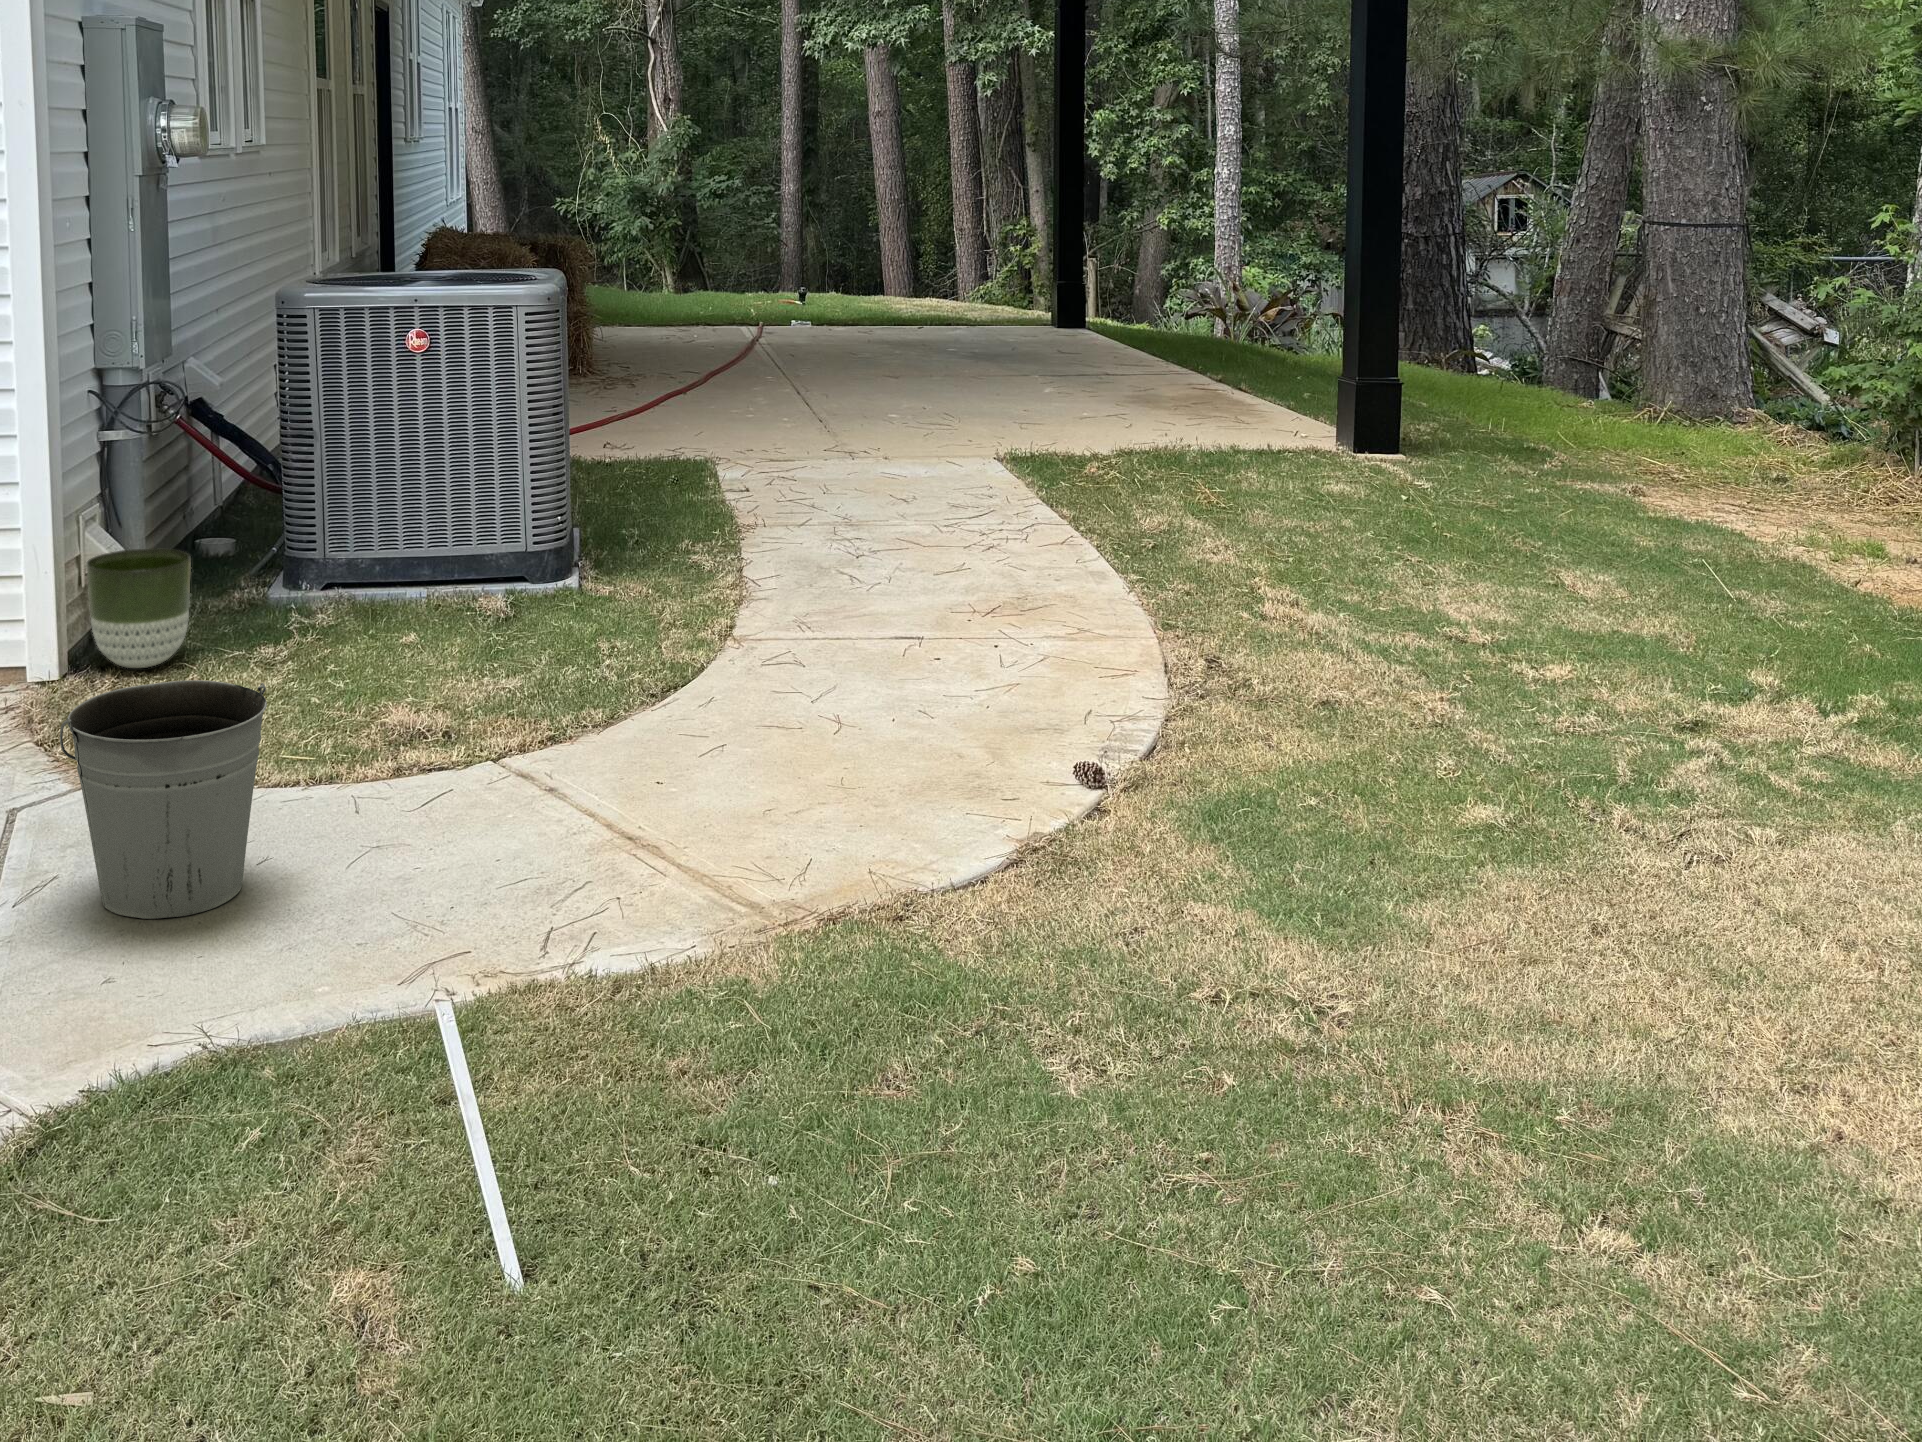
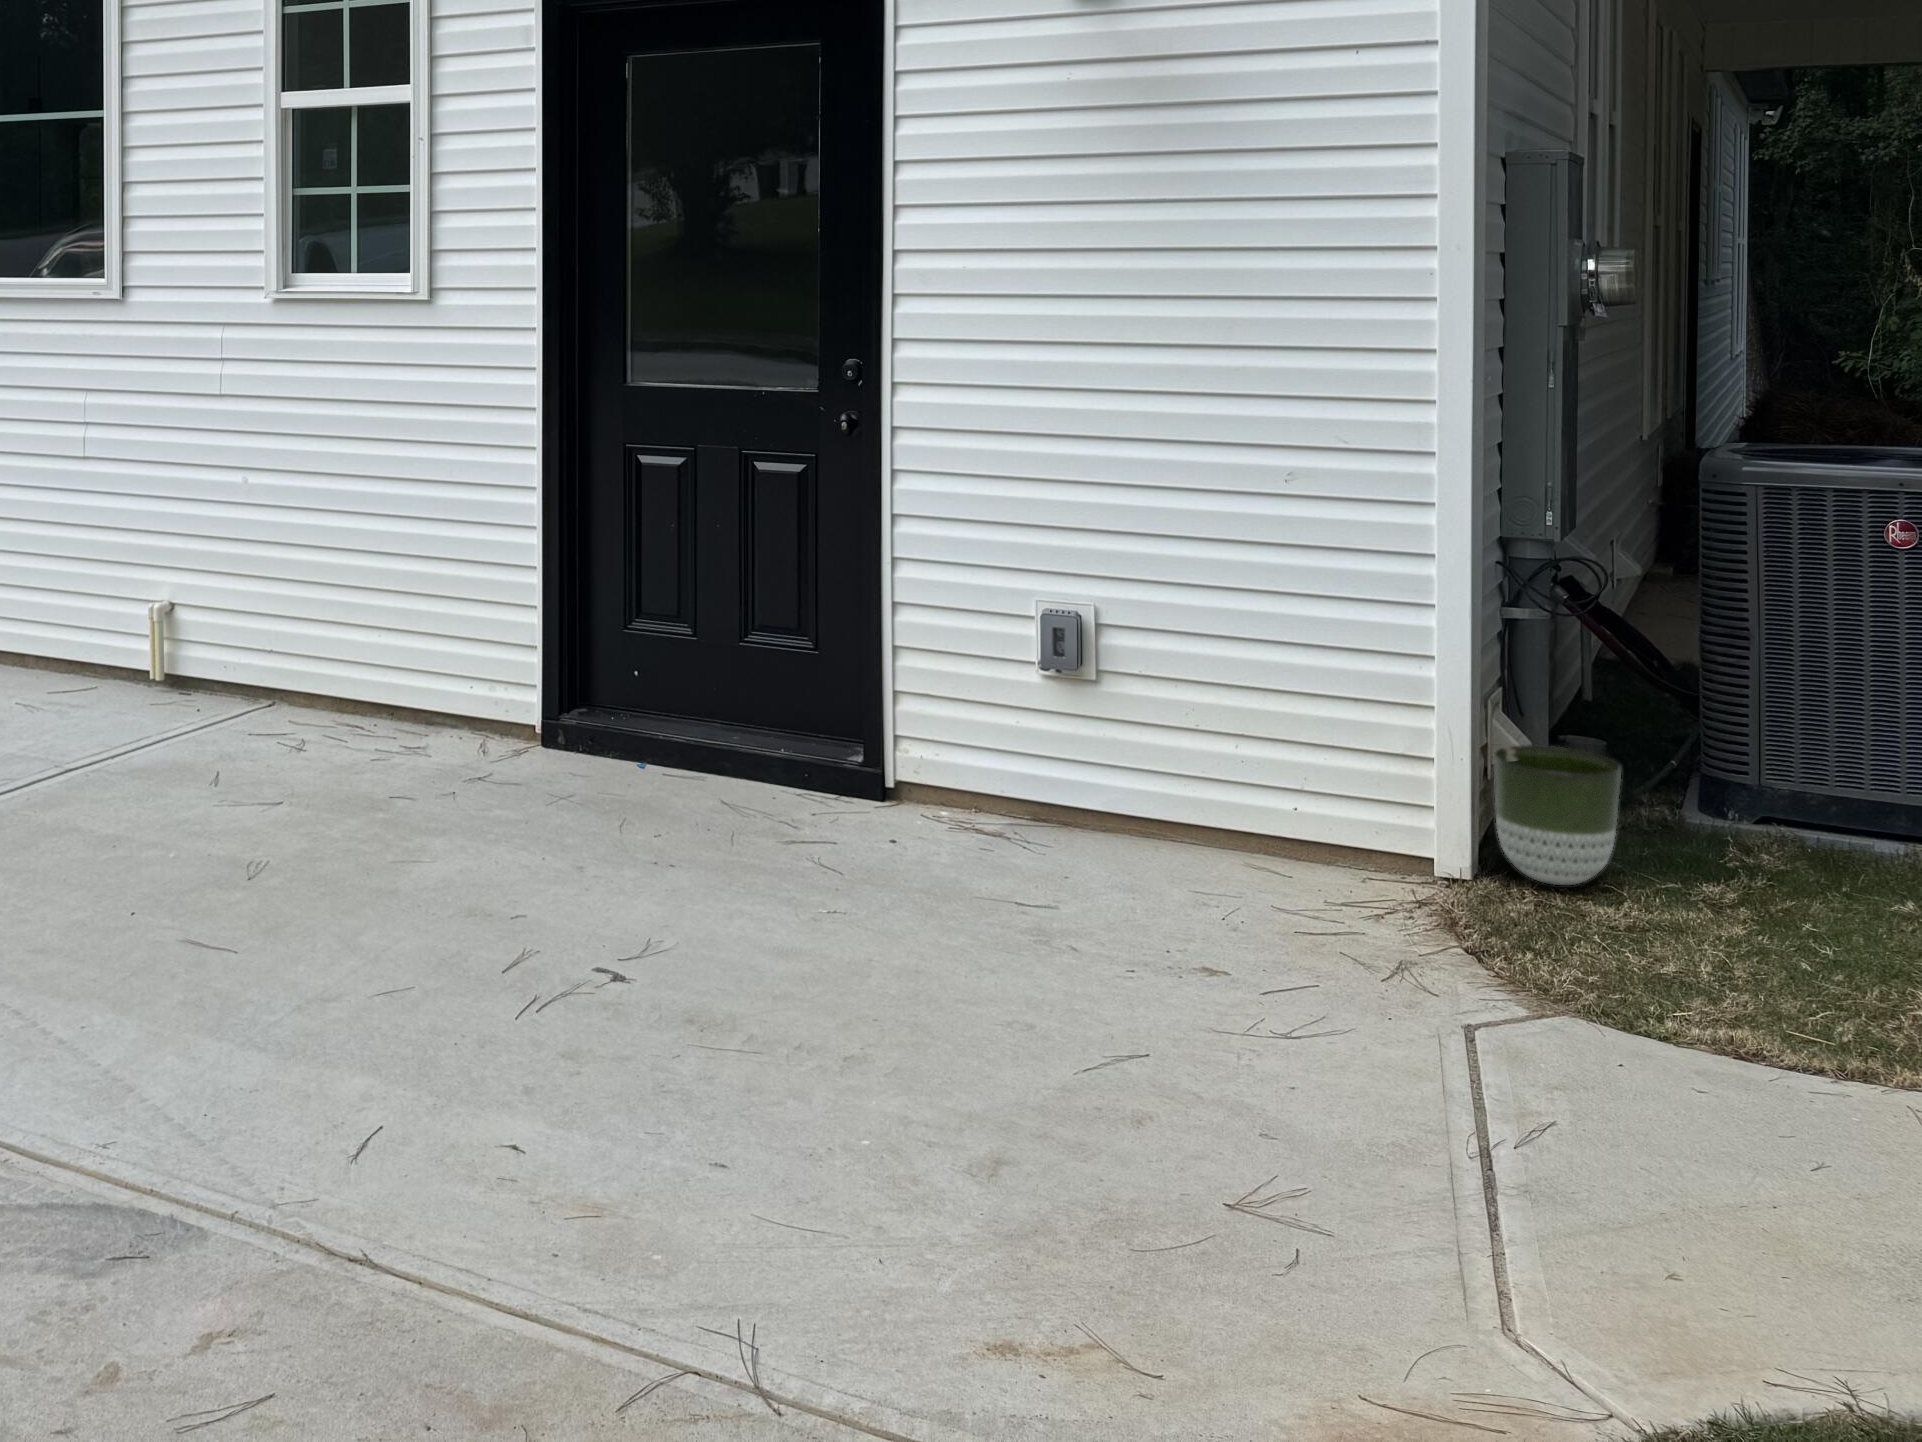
bucket: present [60,680,267,919] -> none [1584,921,1856,1212]

